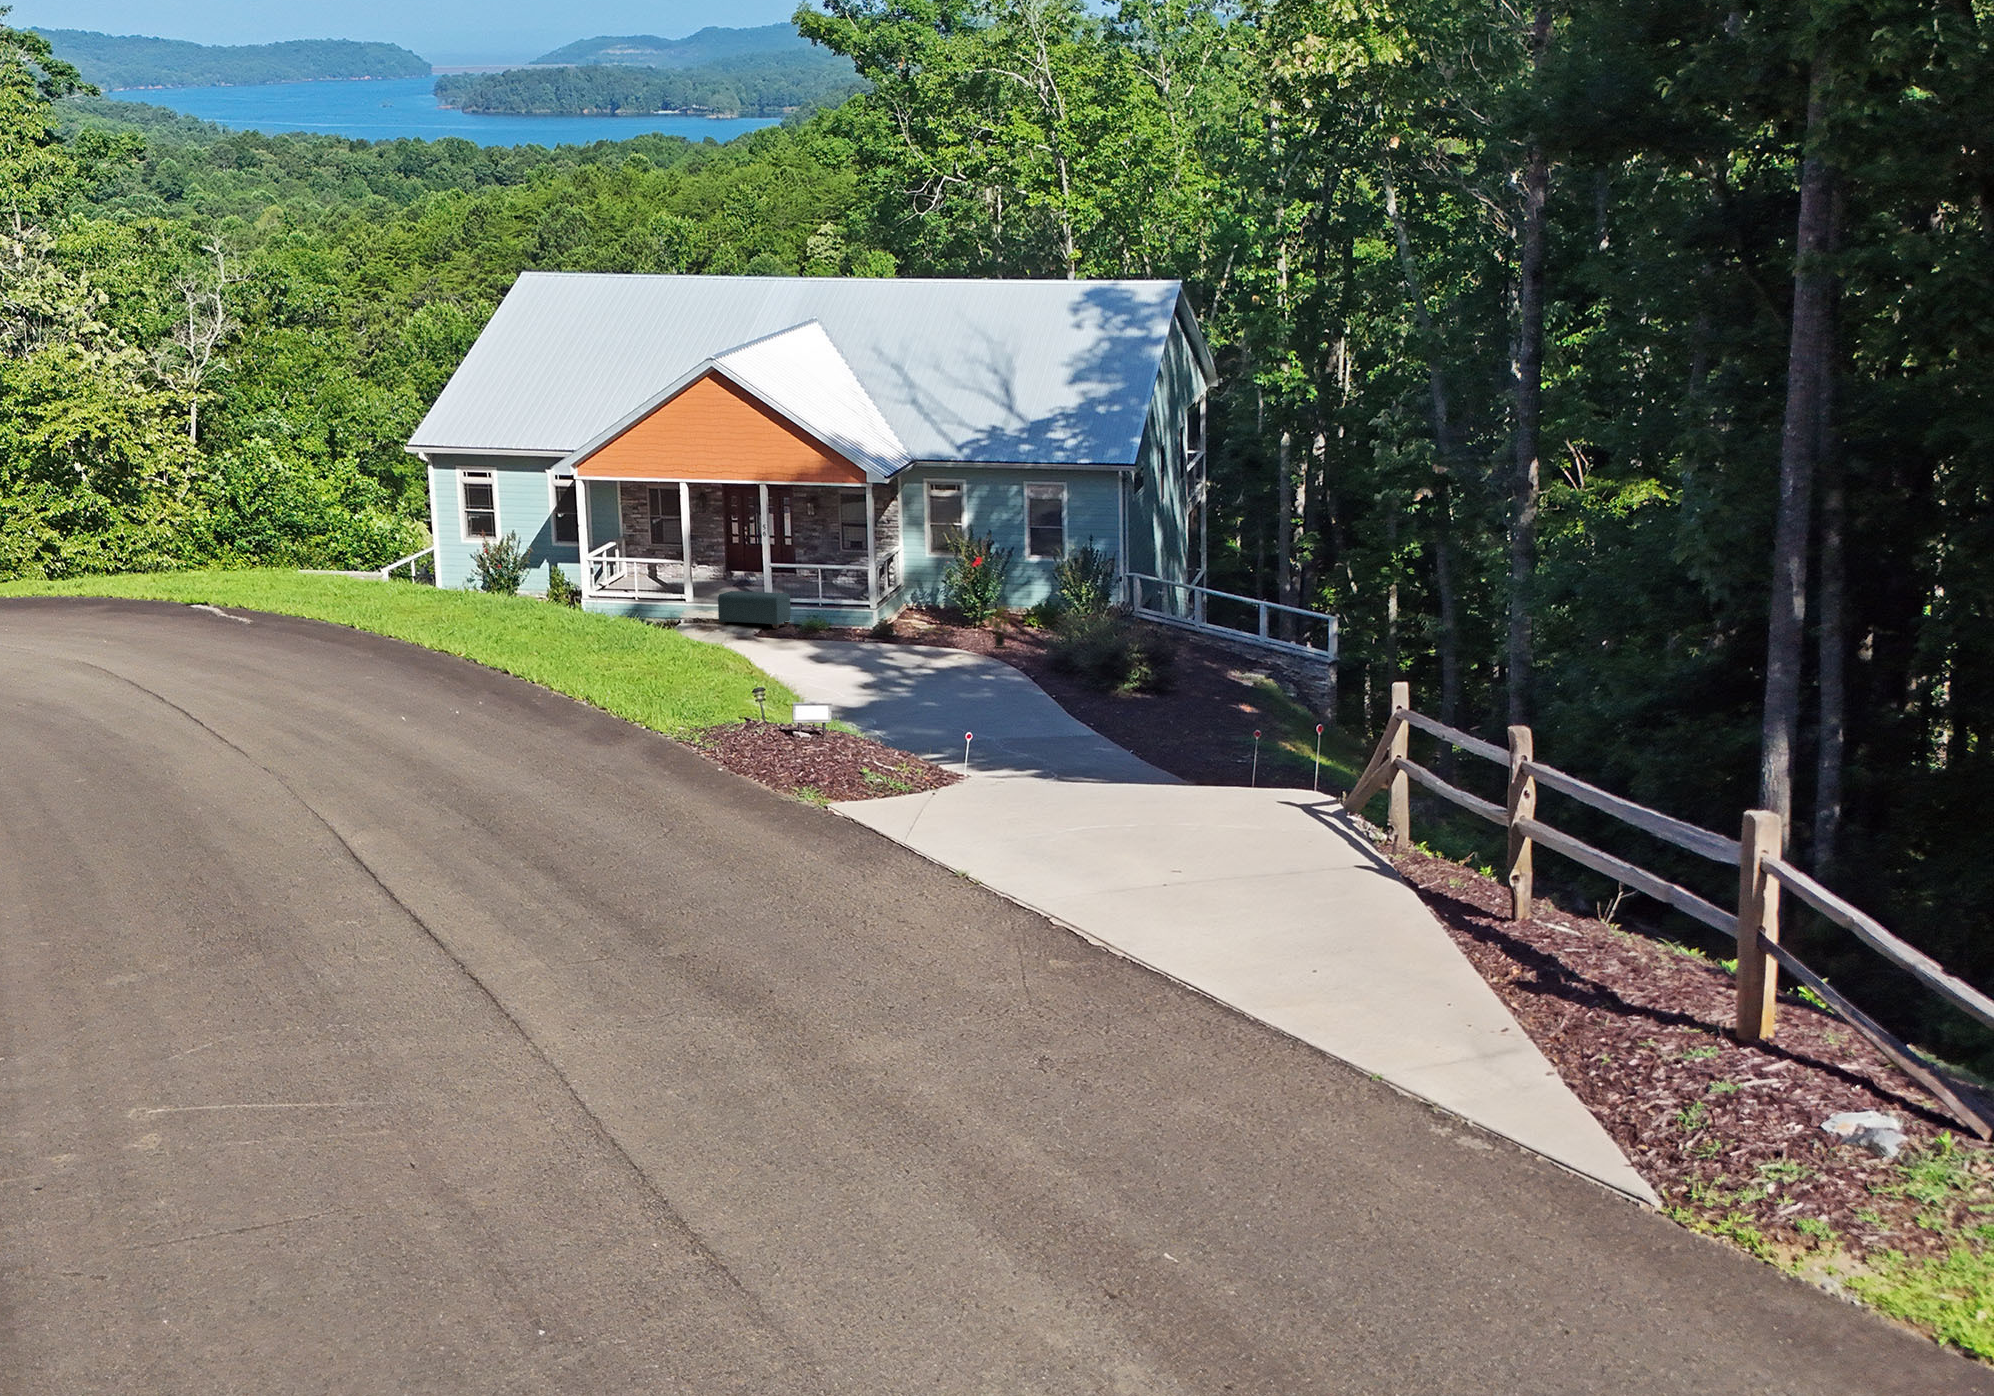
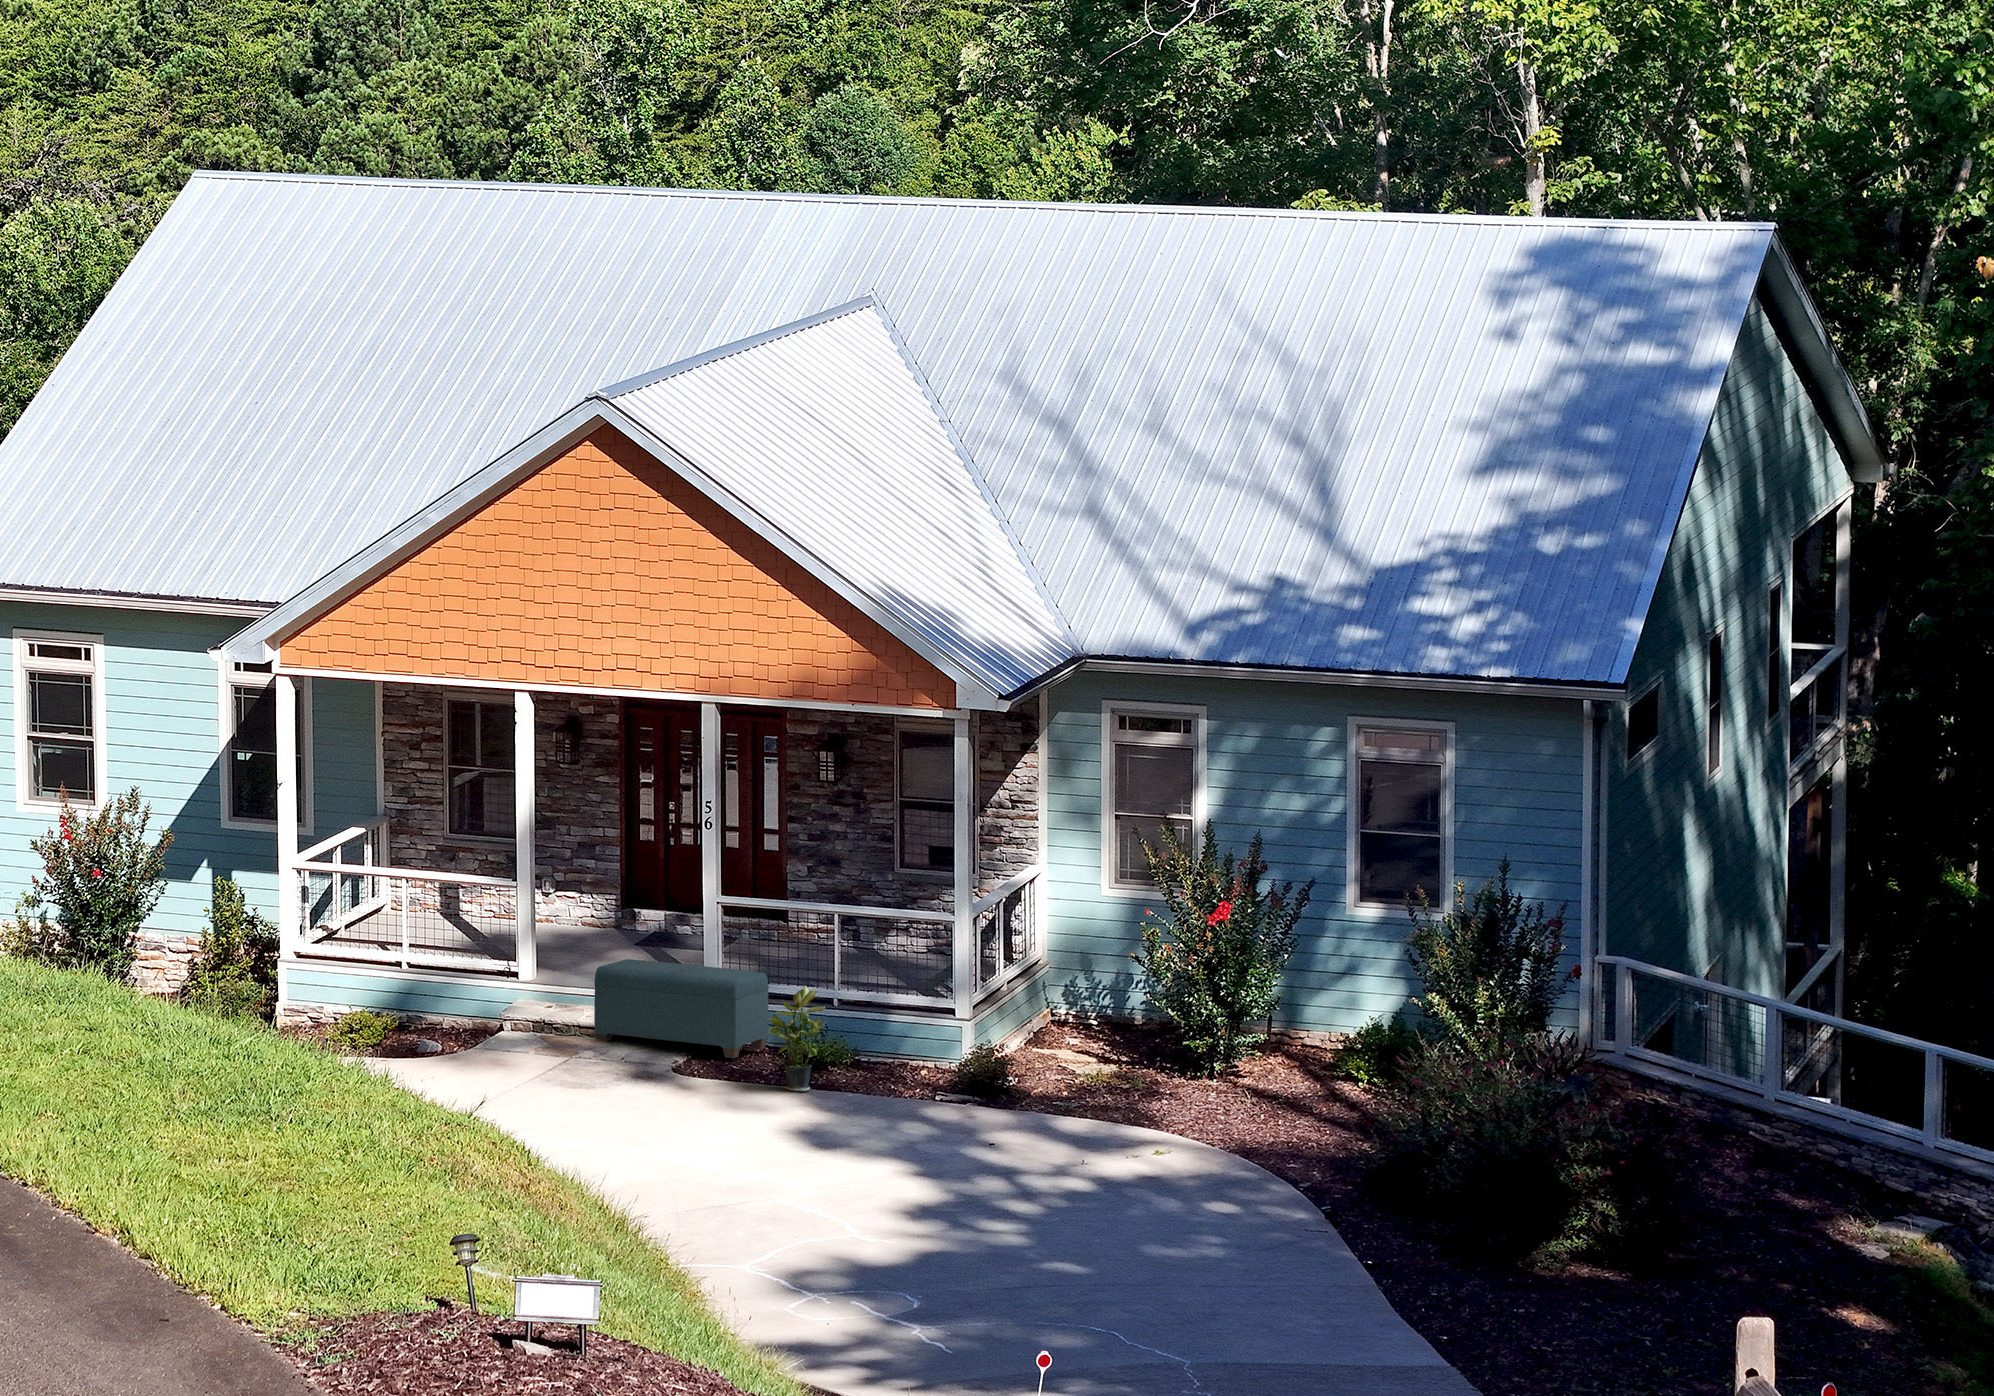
potted plant: present [988,606,1009,648] -> present [768,986,826,1092]

